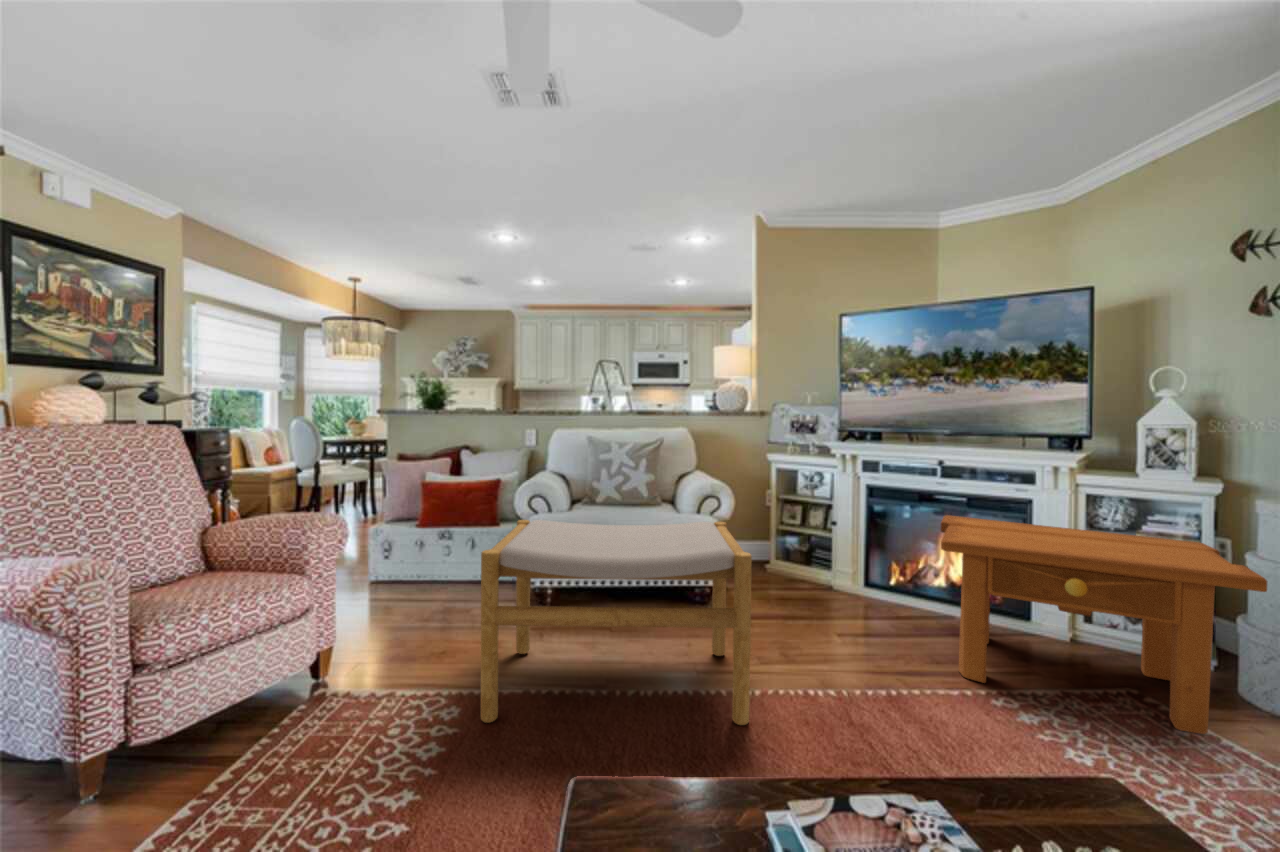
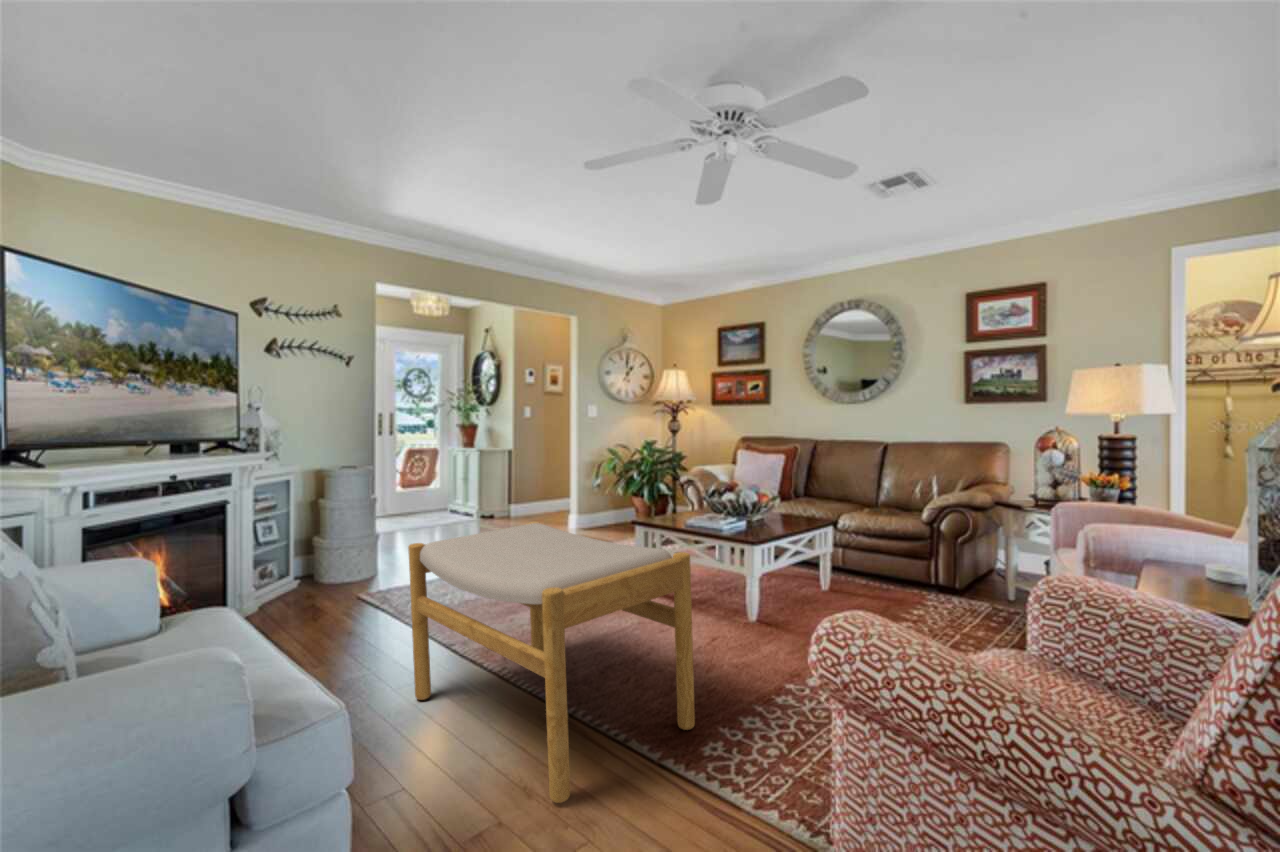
side table: present [941,515,1267,734] -> none [241,492,411,632]

